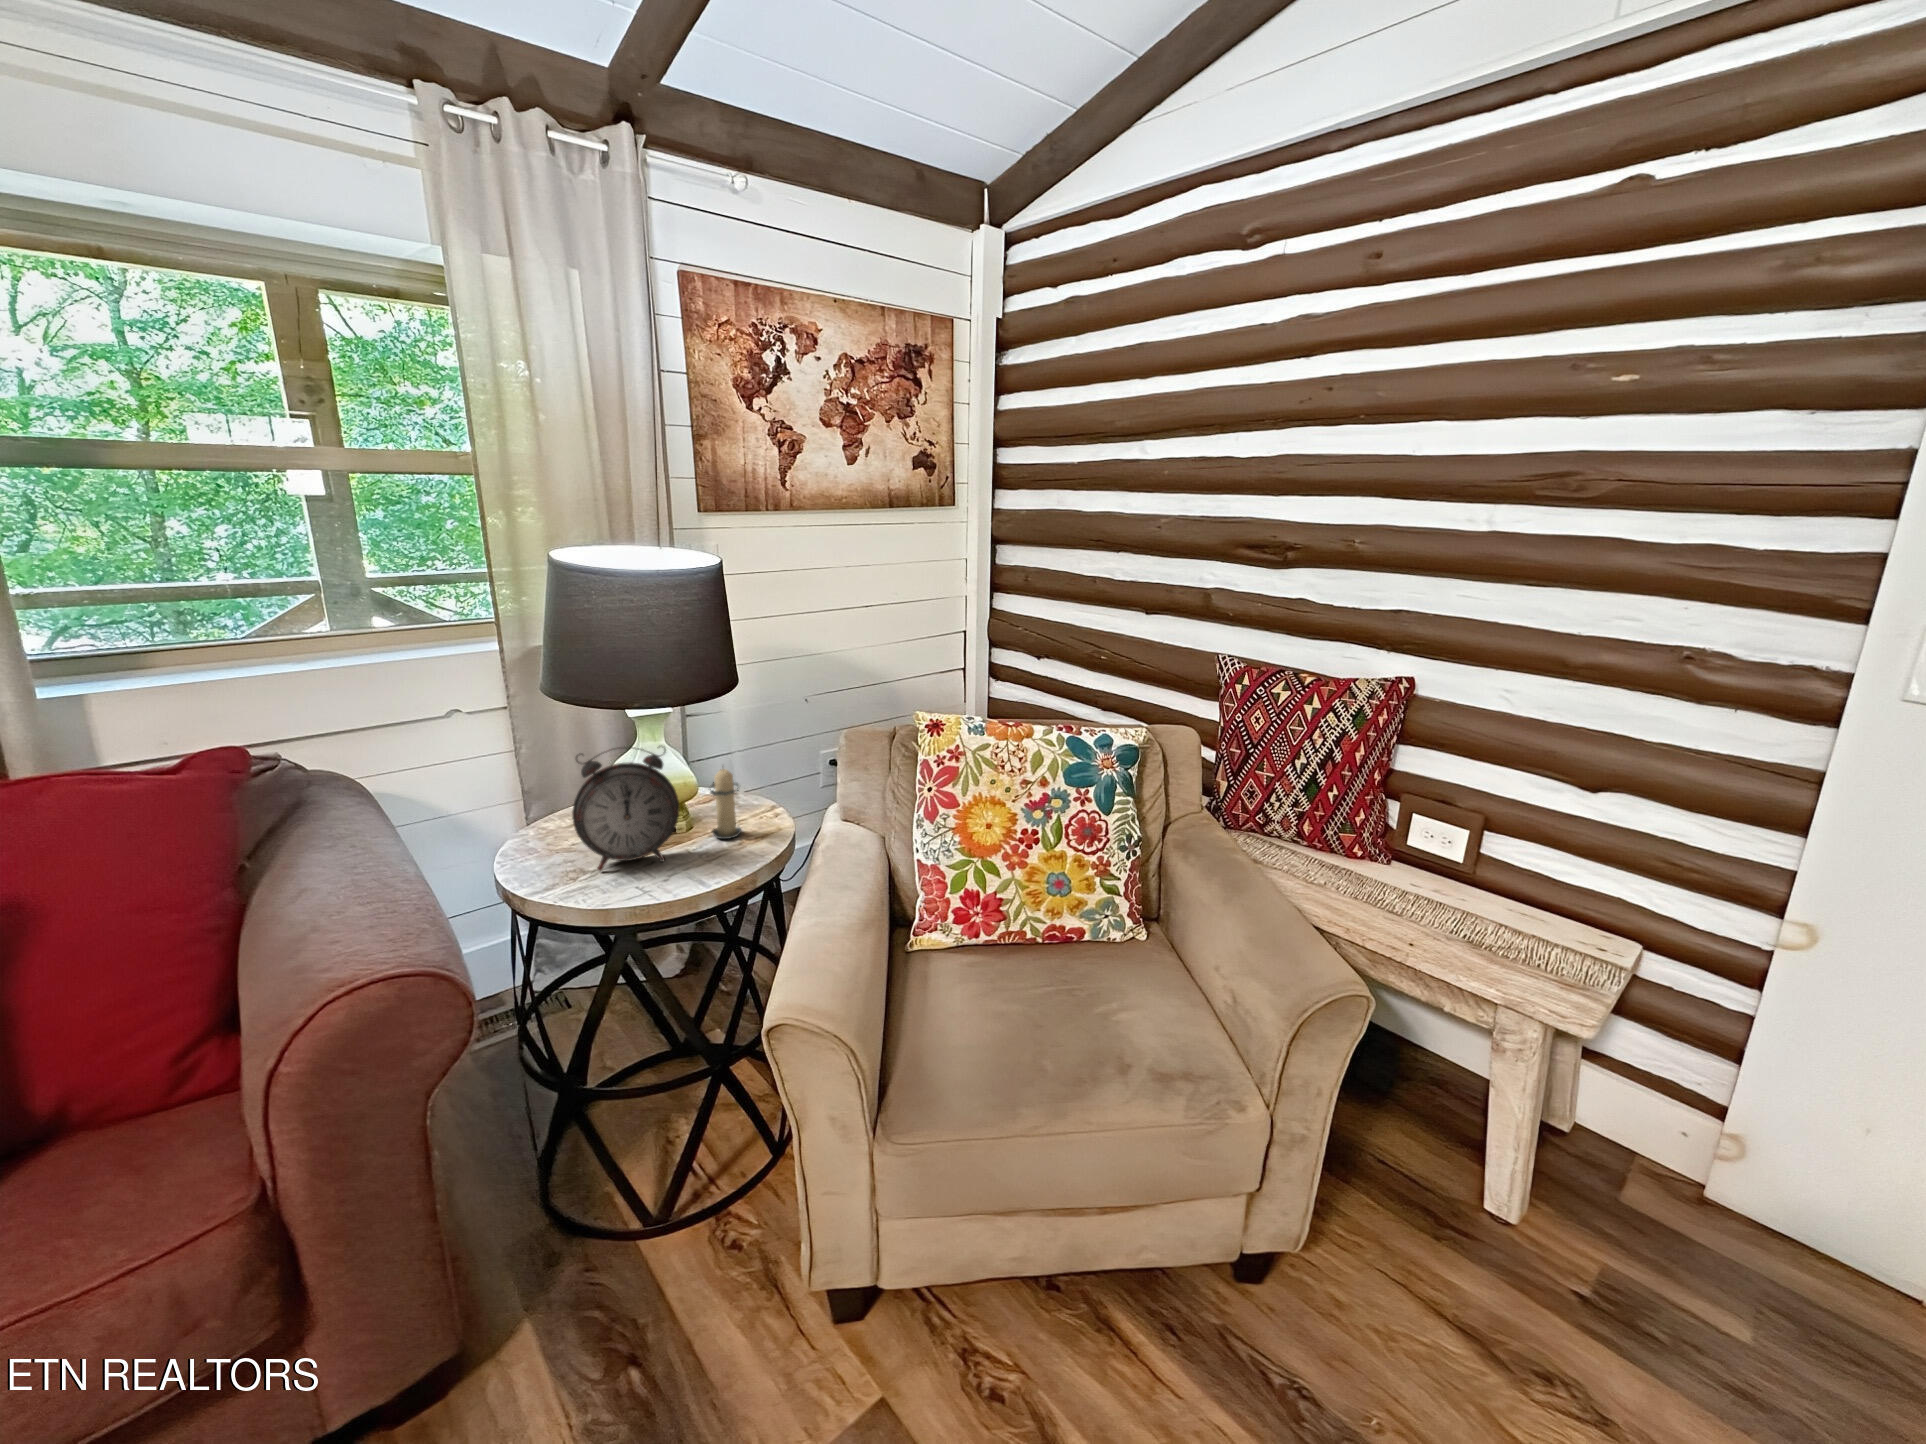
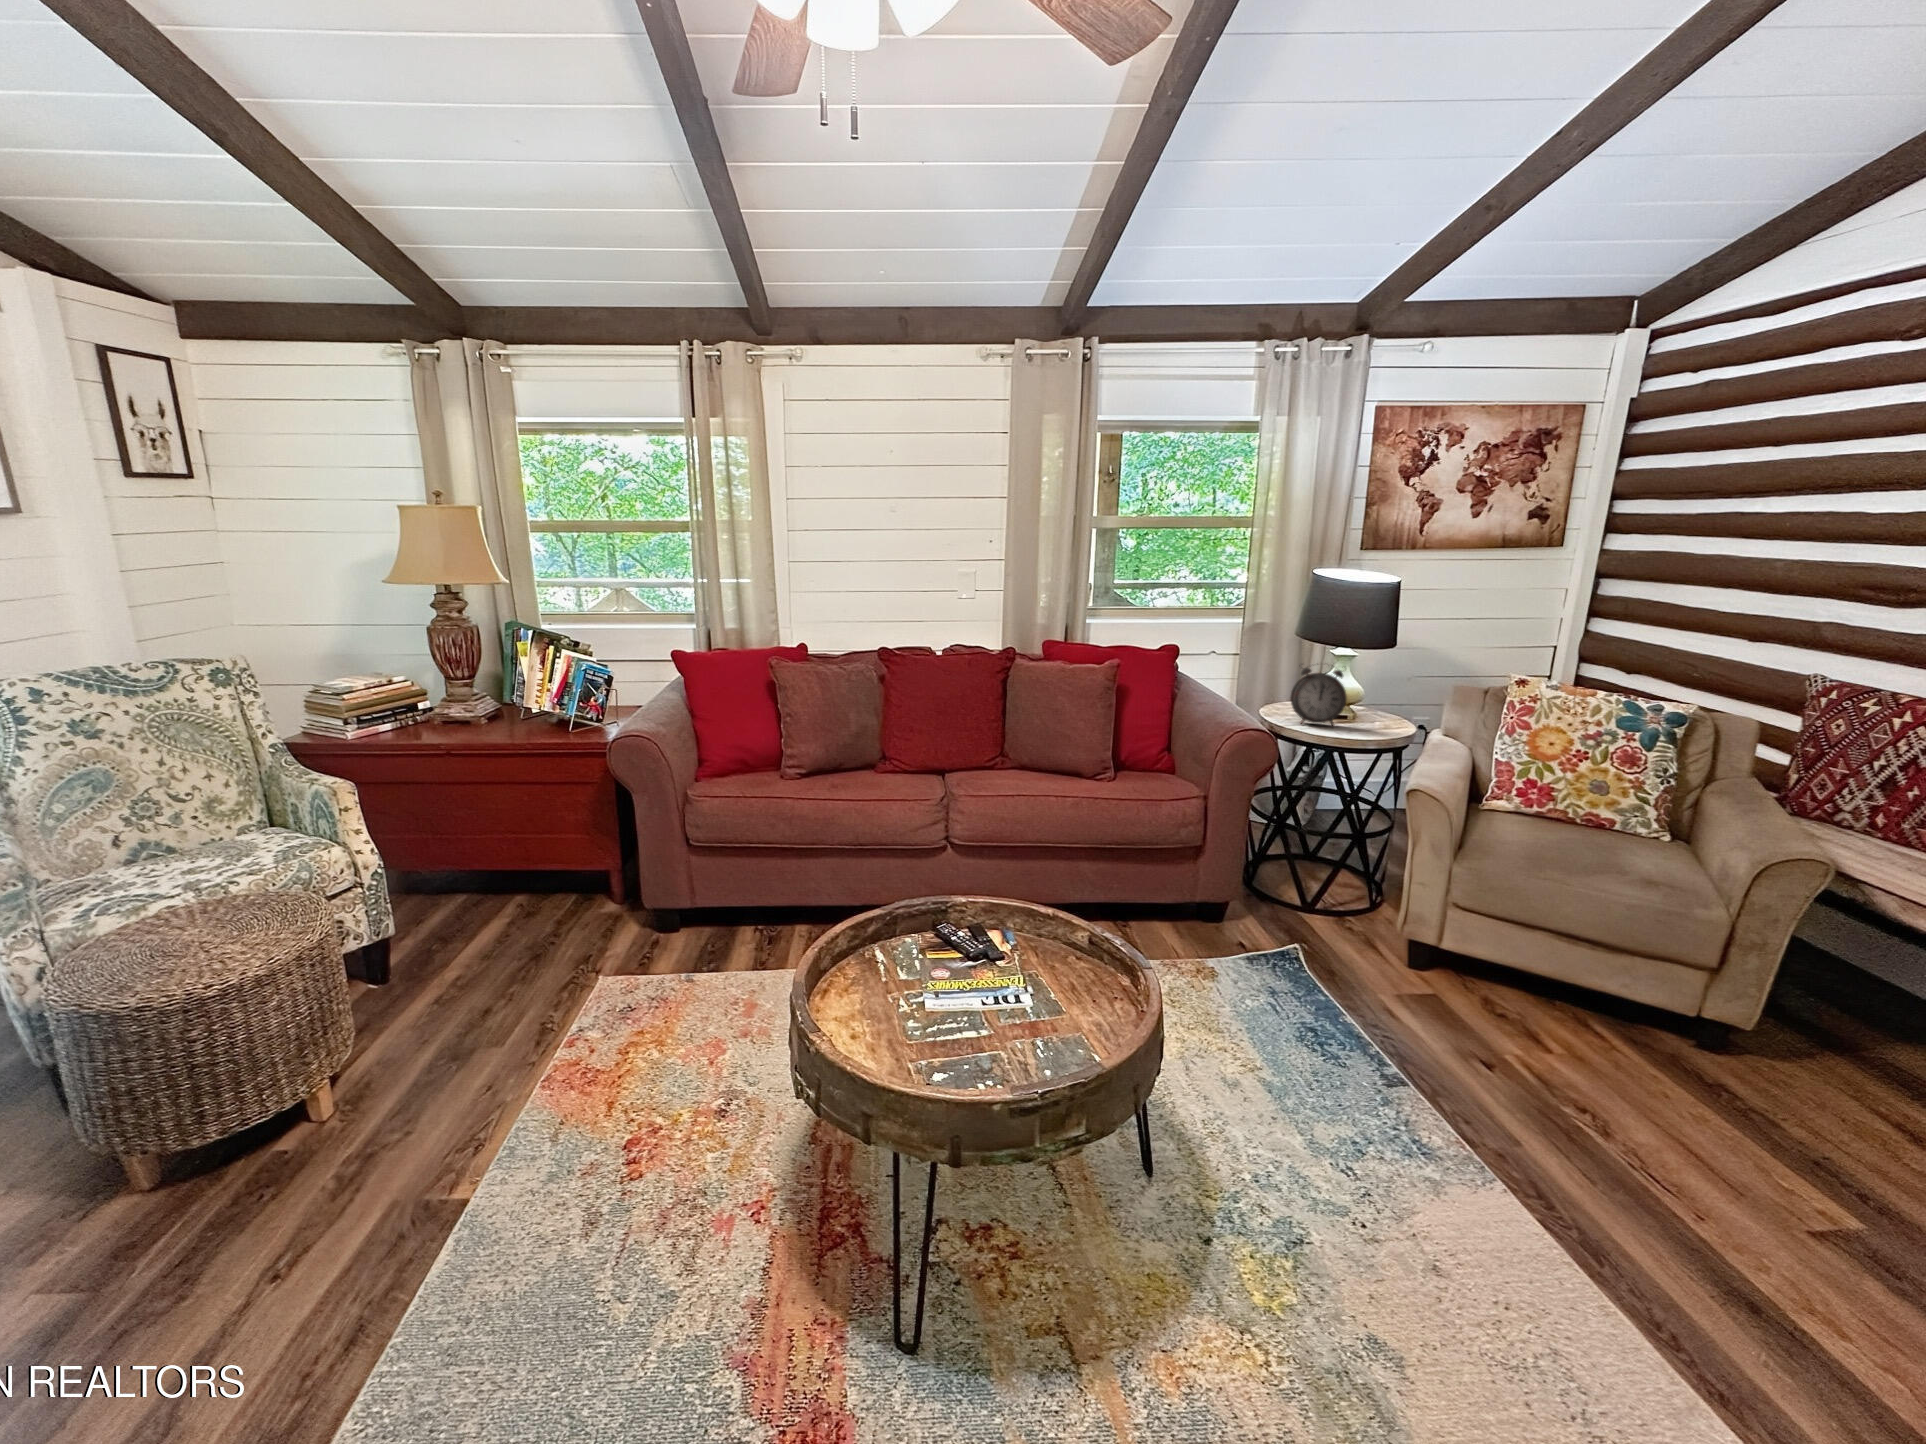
candle: present [710,769,741,839] -> none [1357,684,1382,727]

